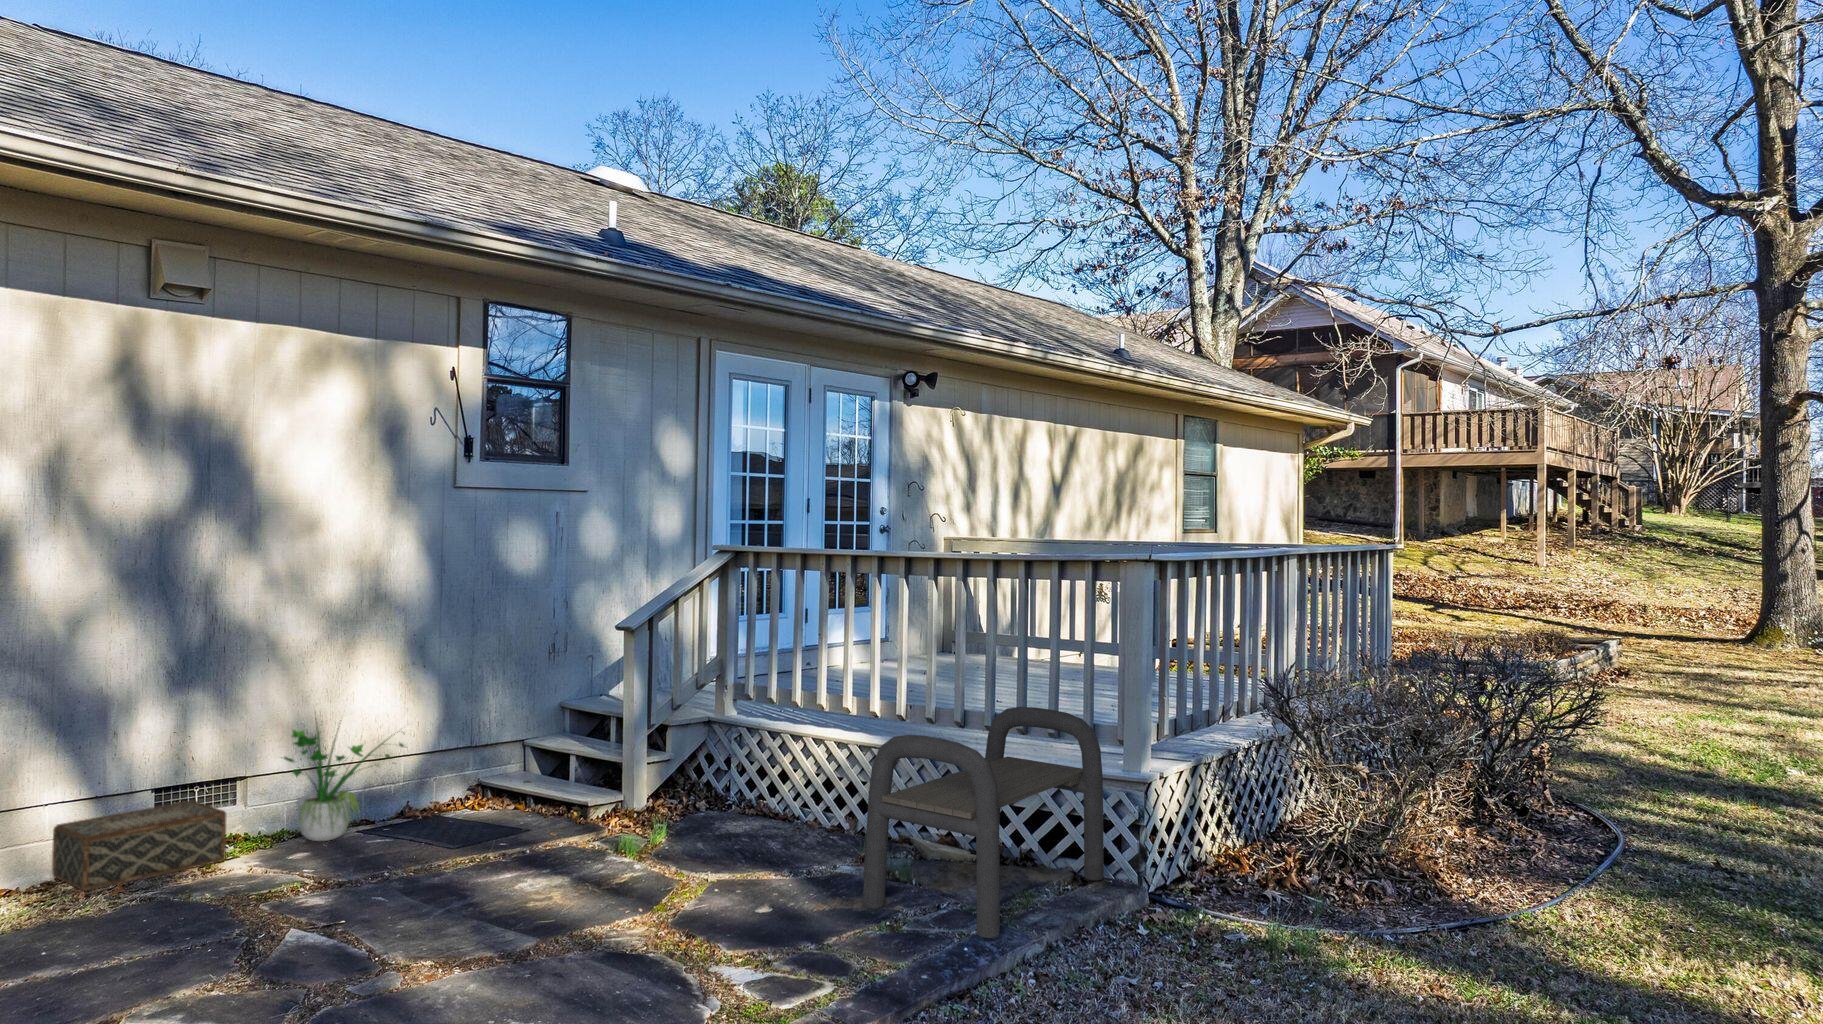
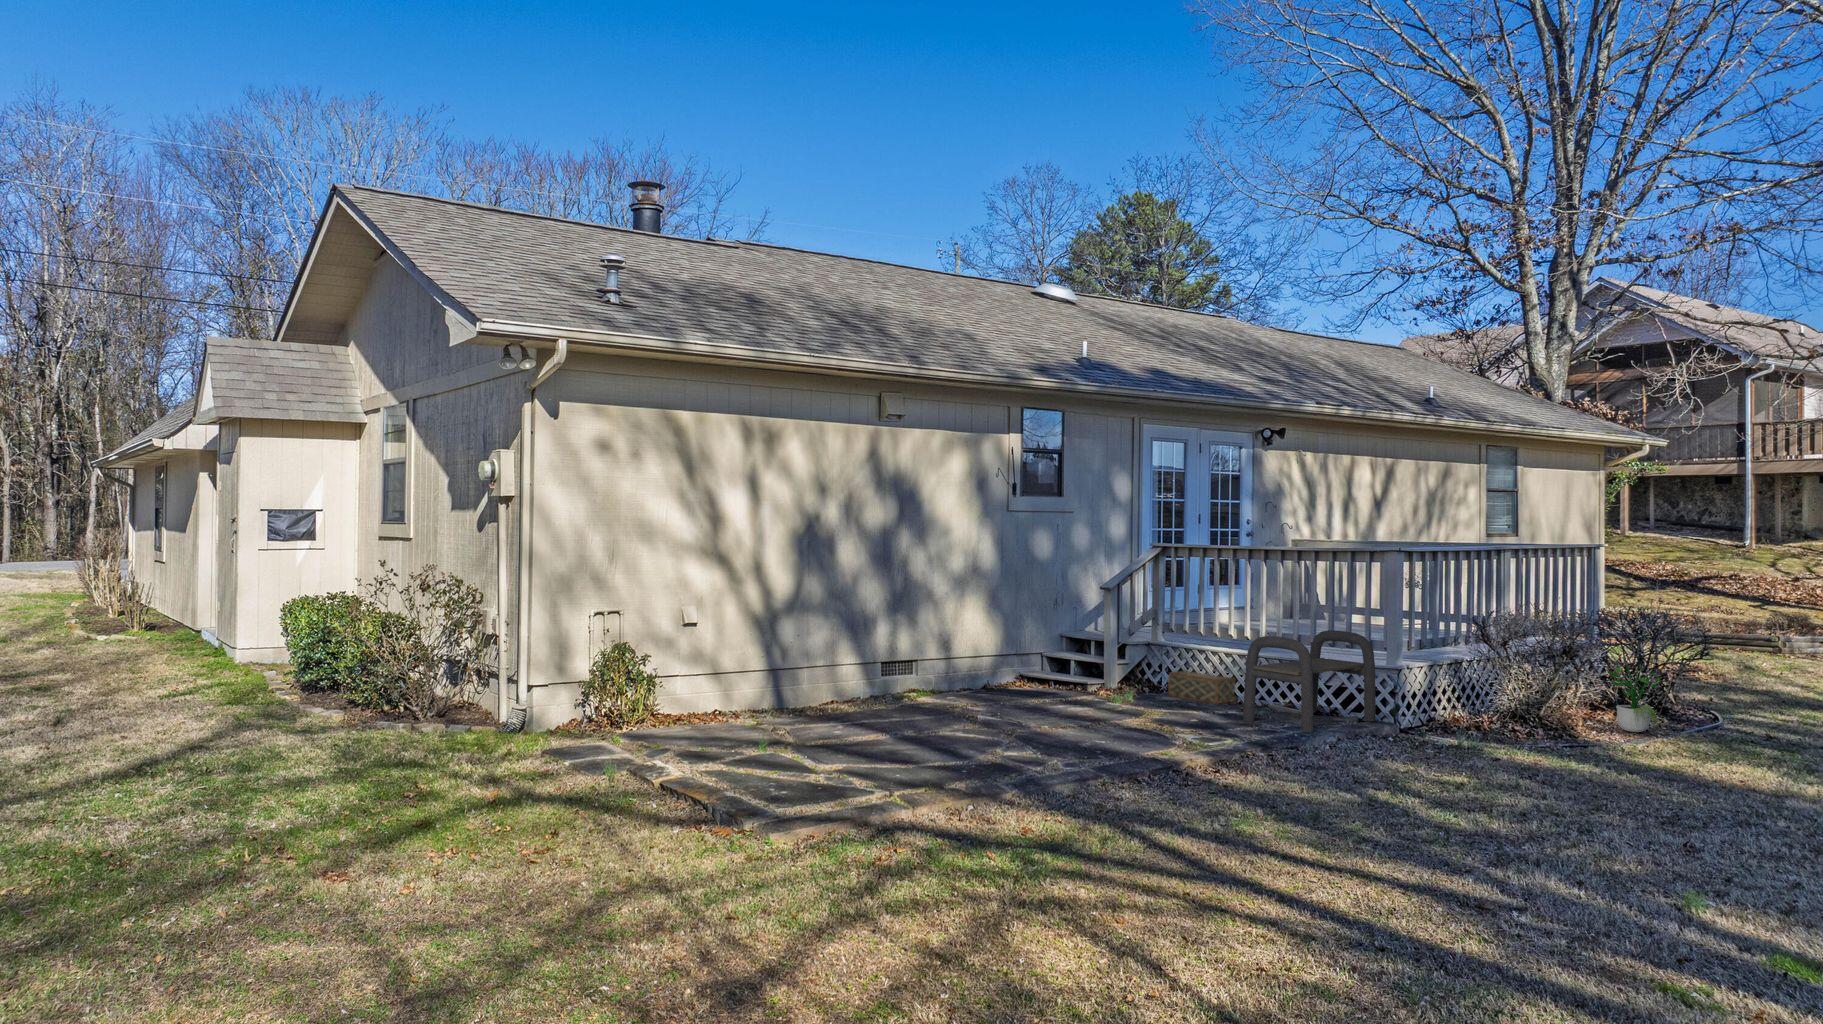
potted plant: present [281,718,404,841] -> present [1607,665,1661,732]
woven basket: present [52,801,226,890] -> present [1168,670,1237,704]

